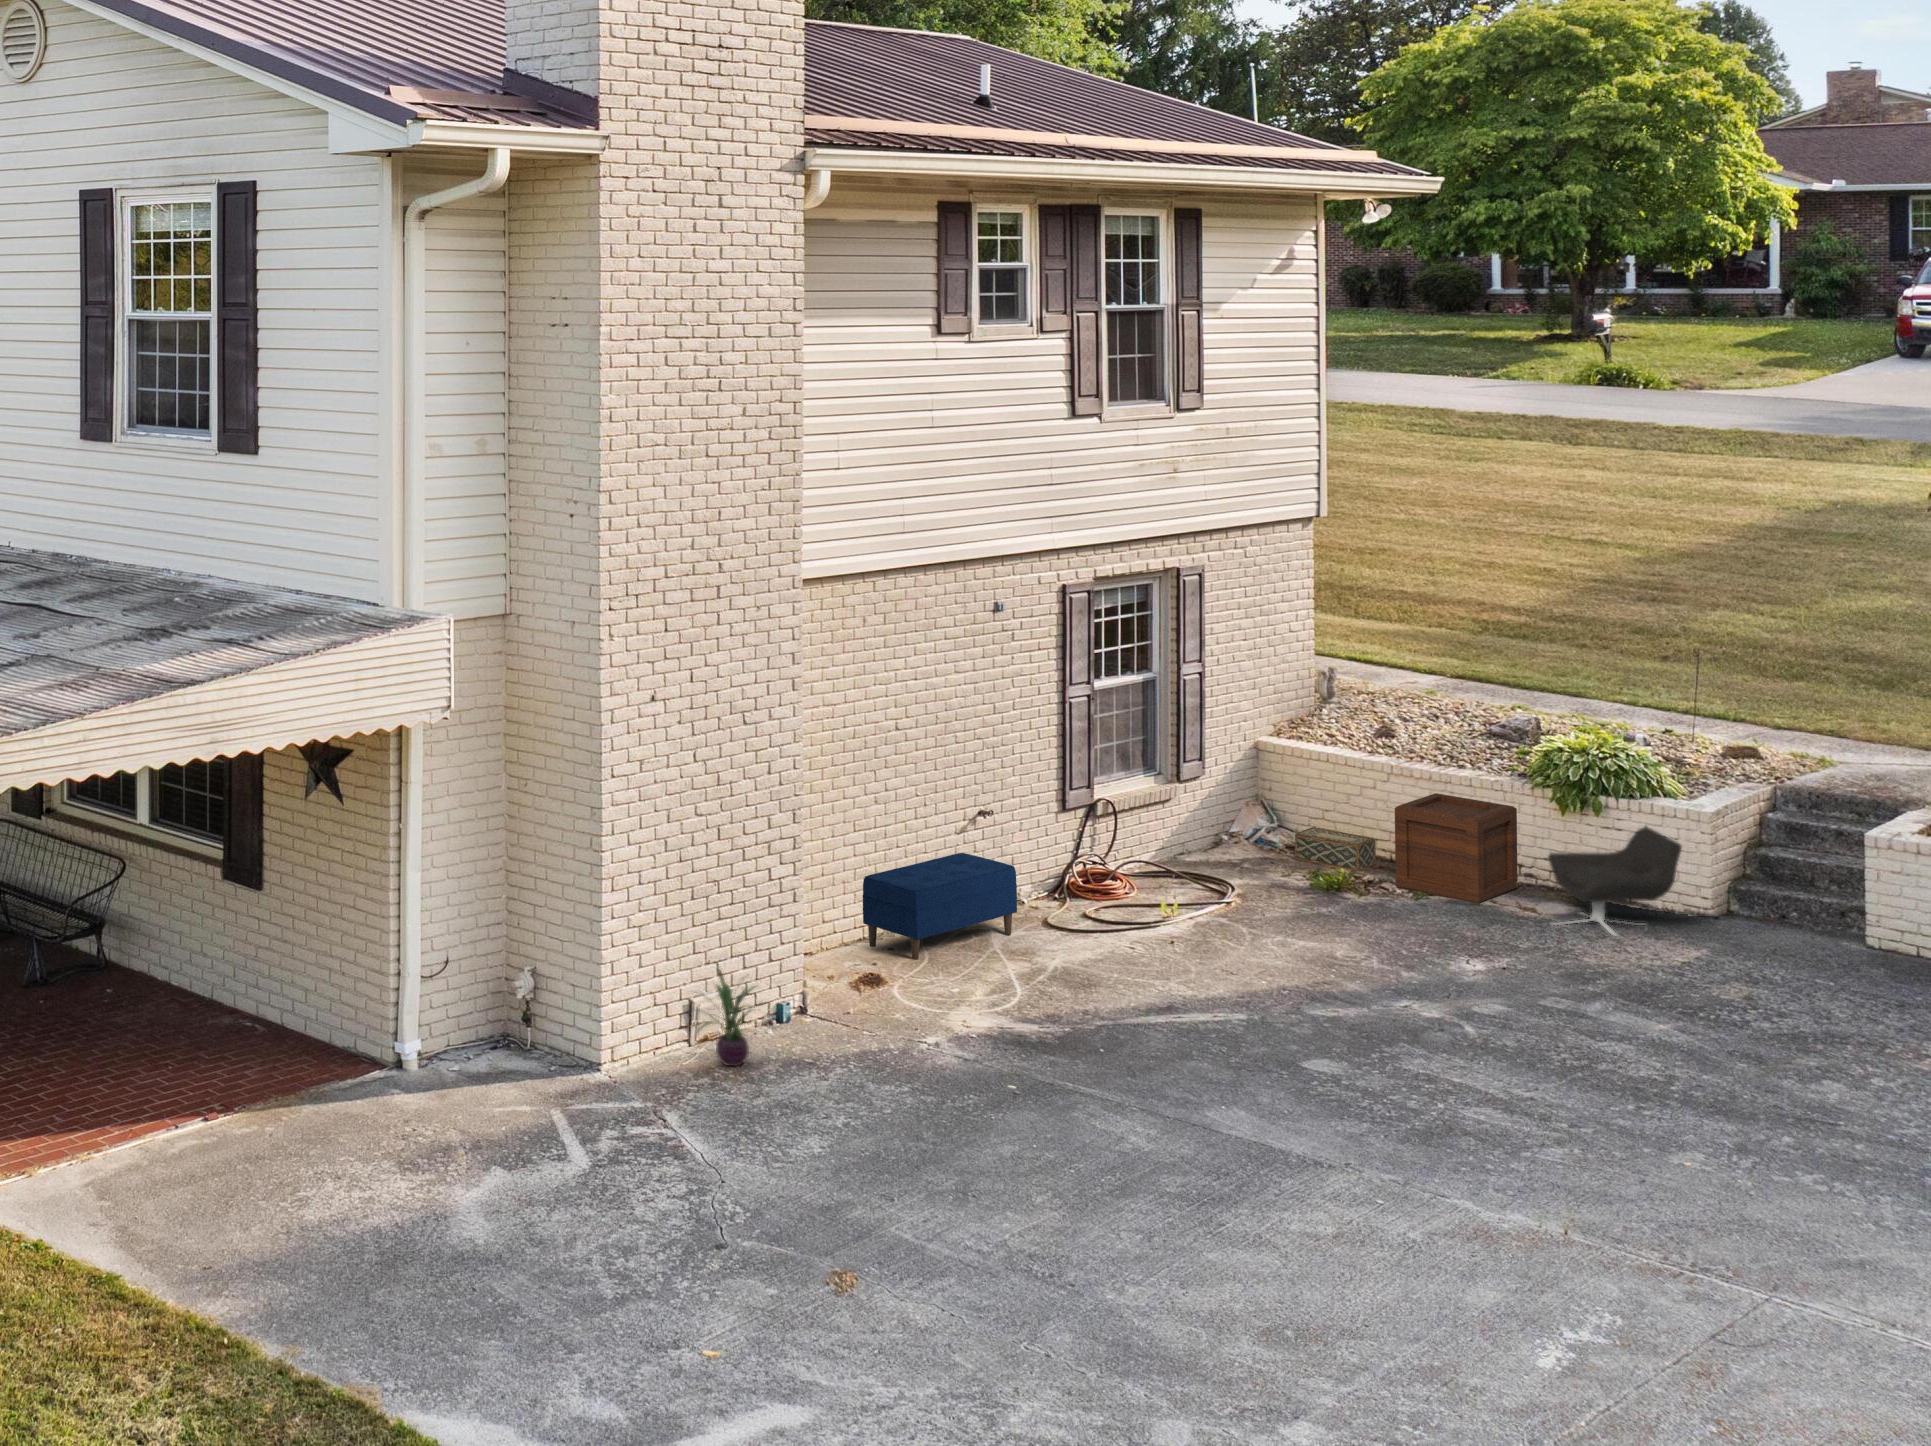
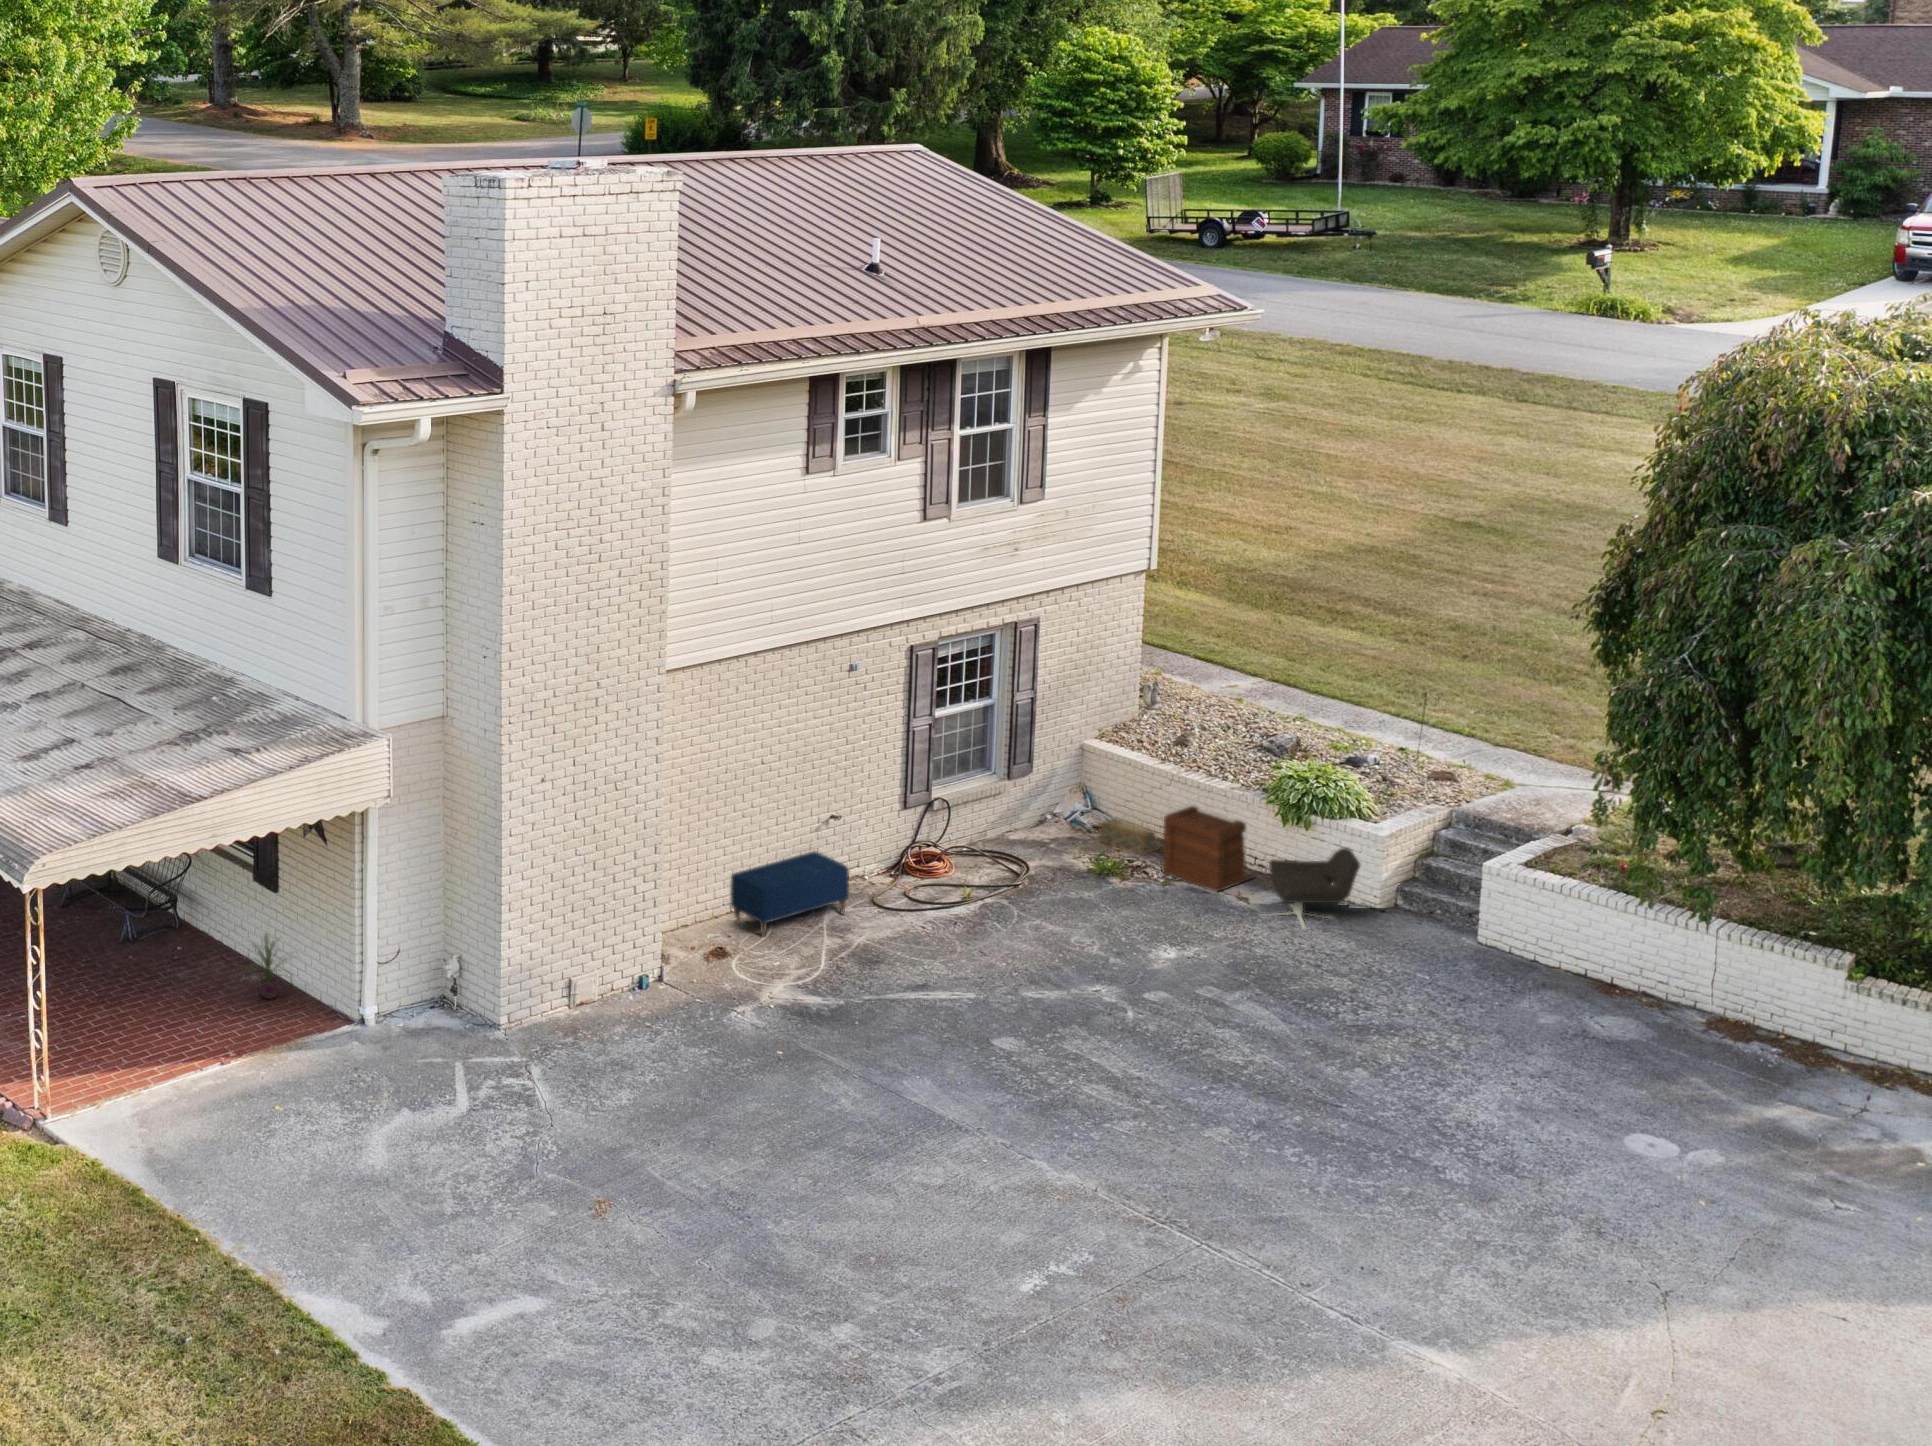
decorative plant: present [699,970,755,1066] -> present [250,933,285,999]

